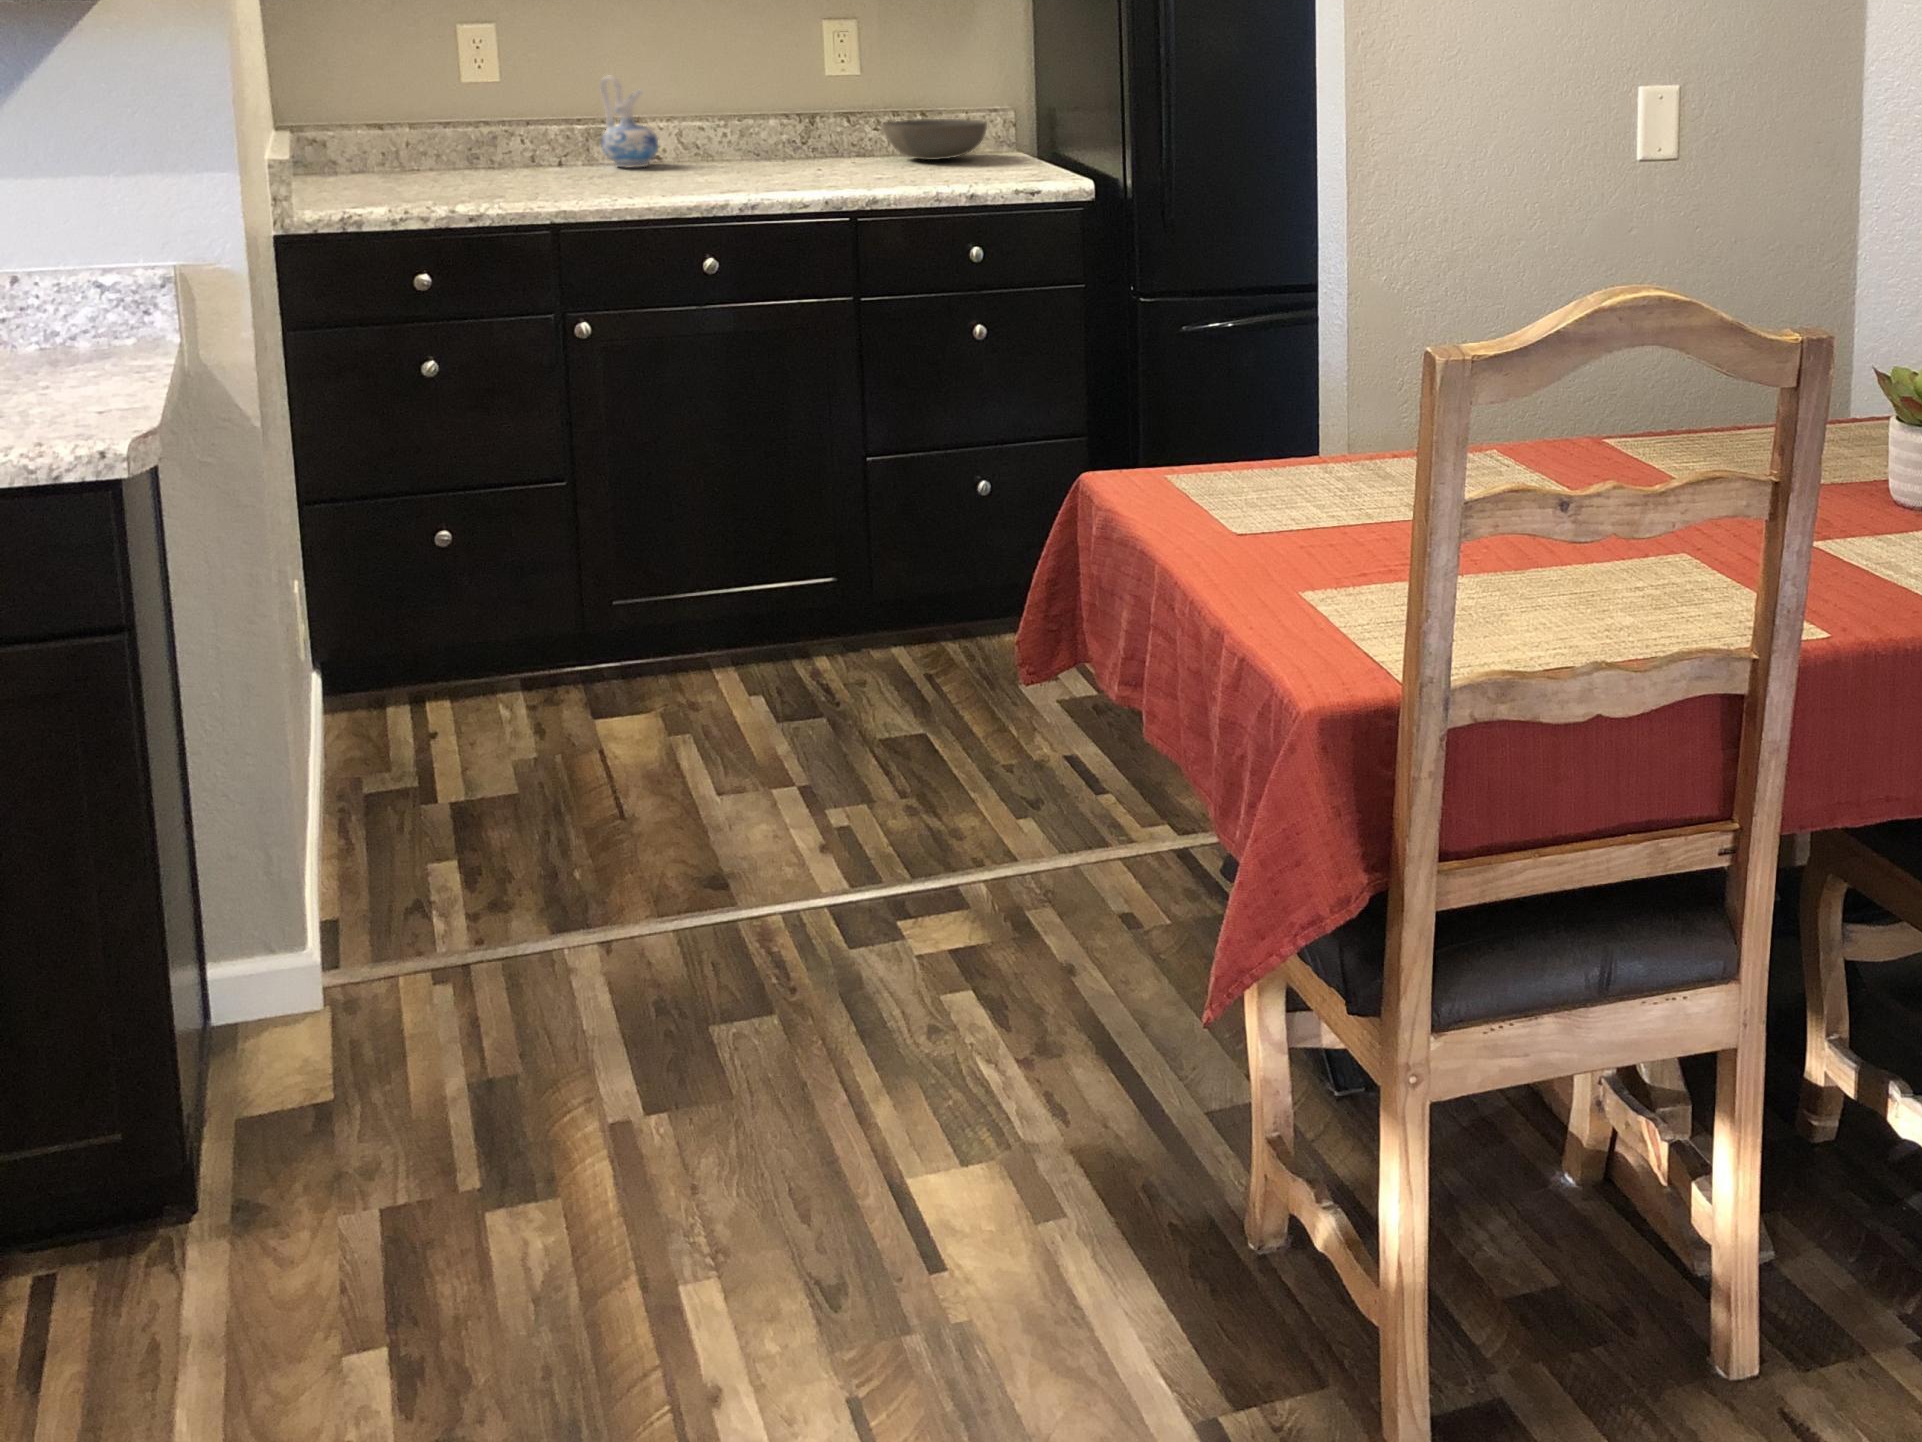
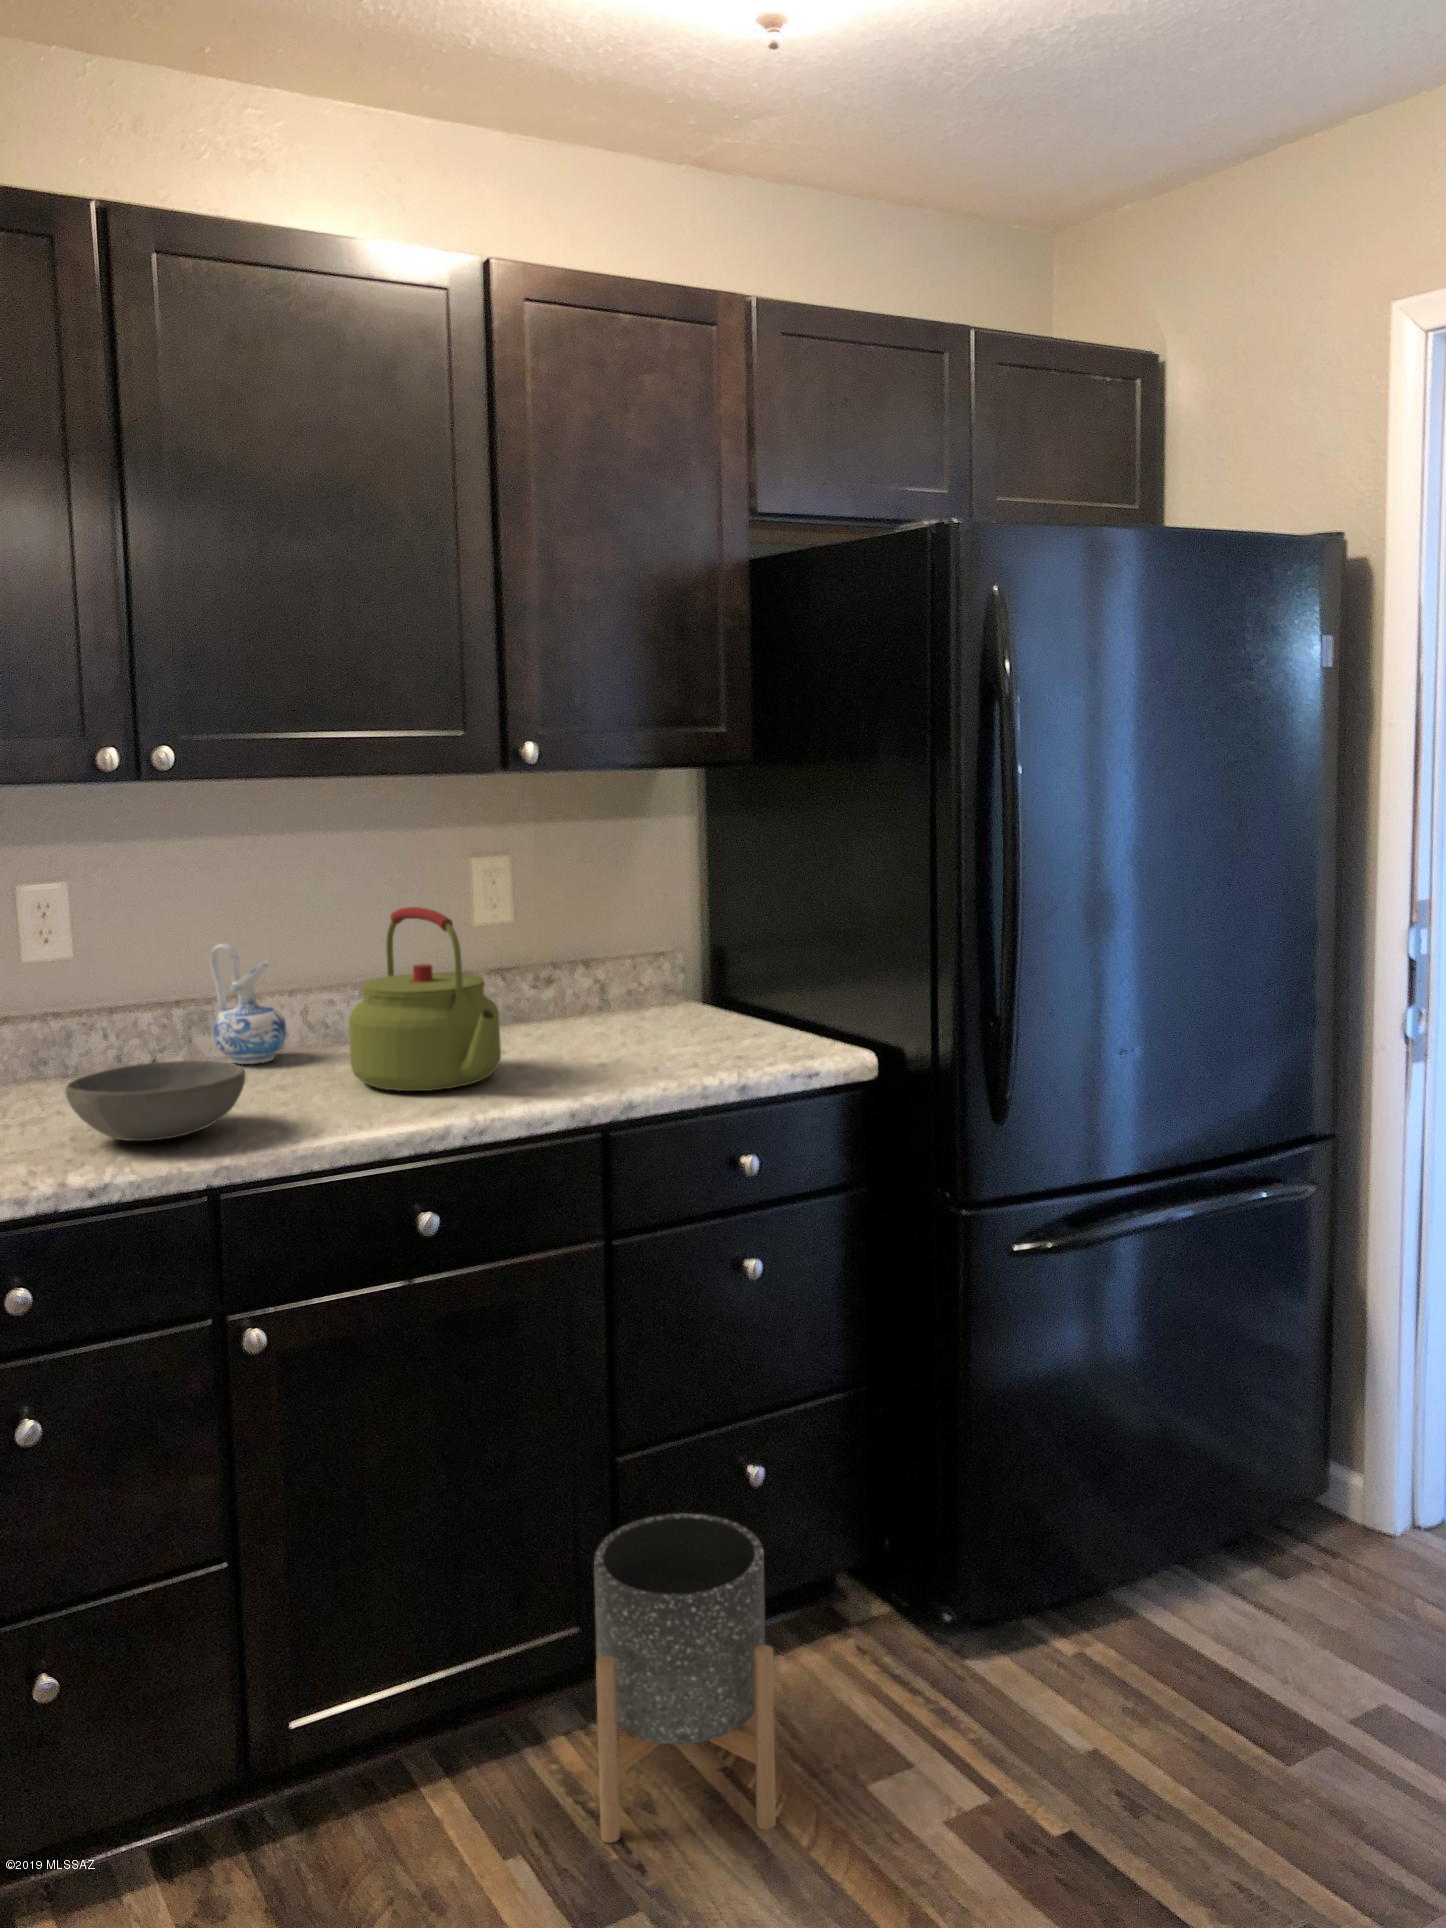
kettle: none [686,50,802,185] -> present [349,907,501,1091]
bowl: present [883,119,987,160] -> present [65,1061,245,1141]
planter: none [811,498,962,696] -> present [594,1514,776,1843]

